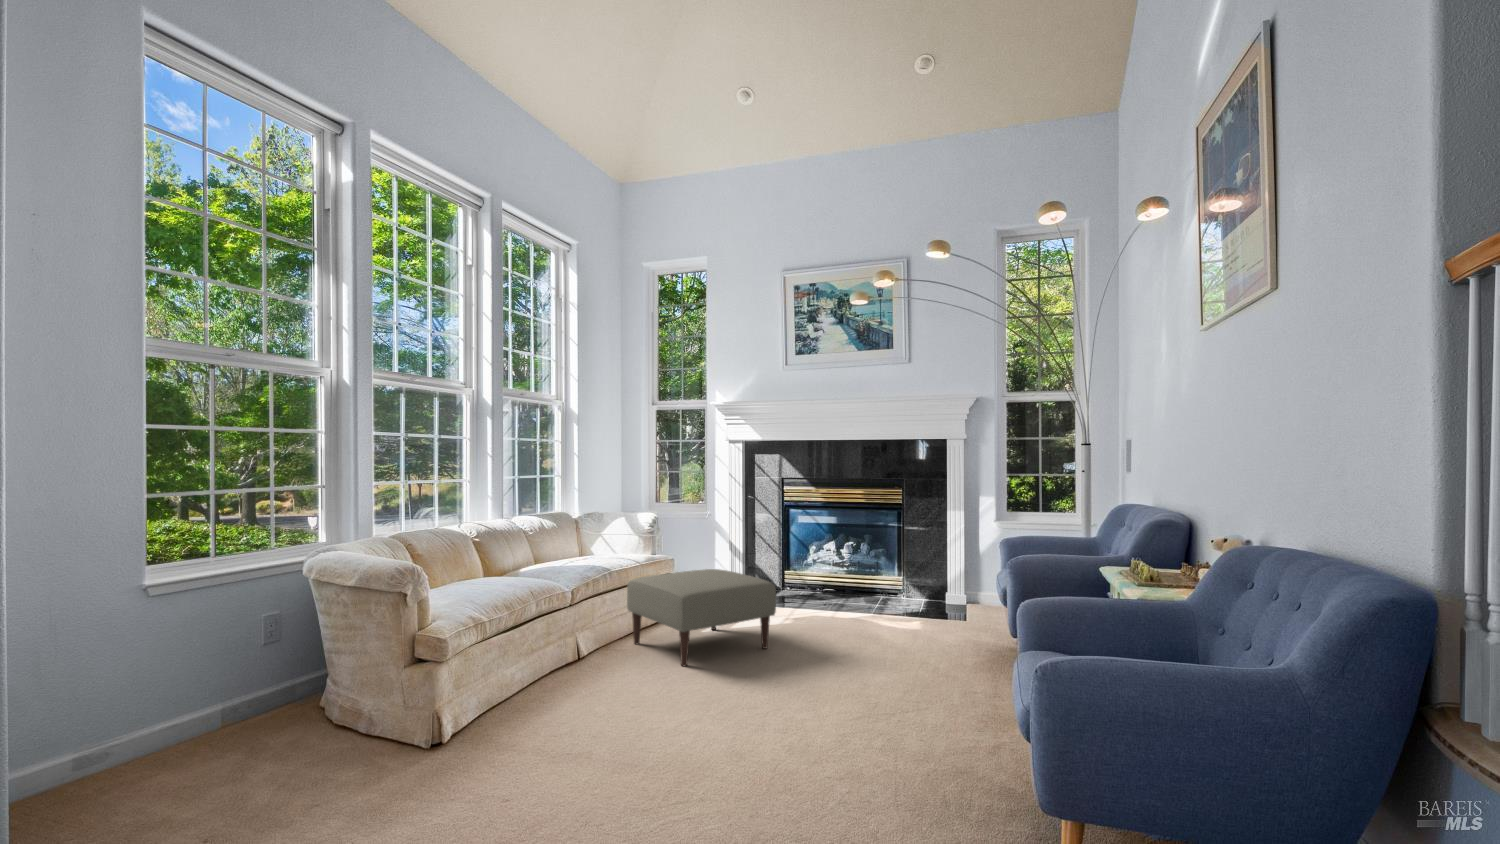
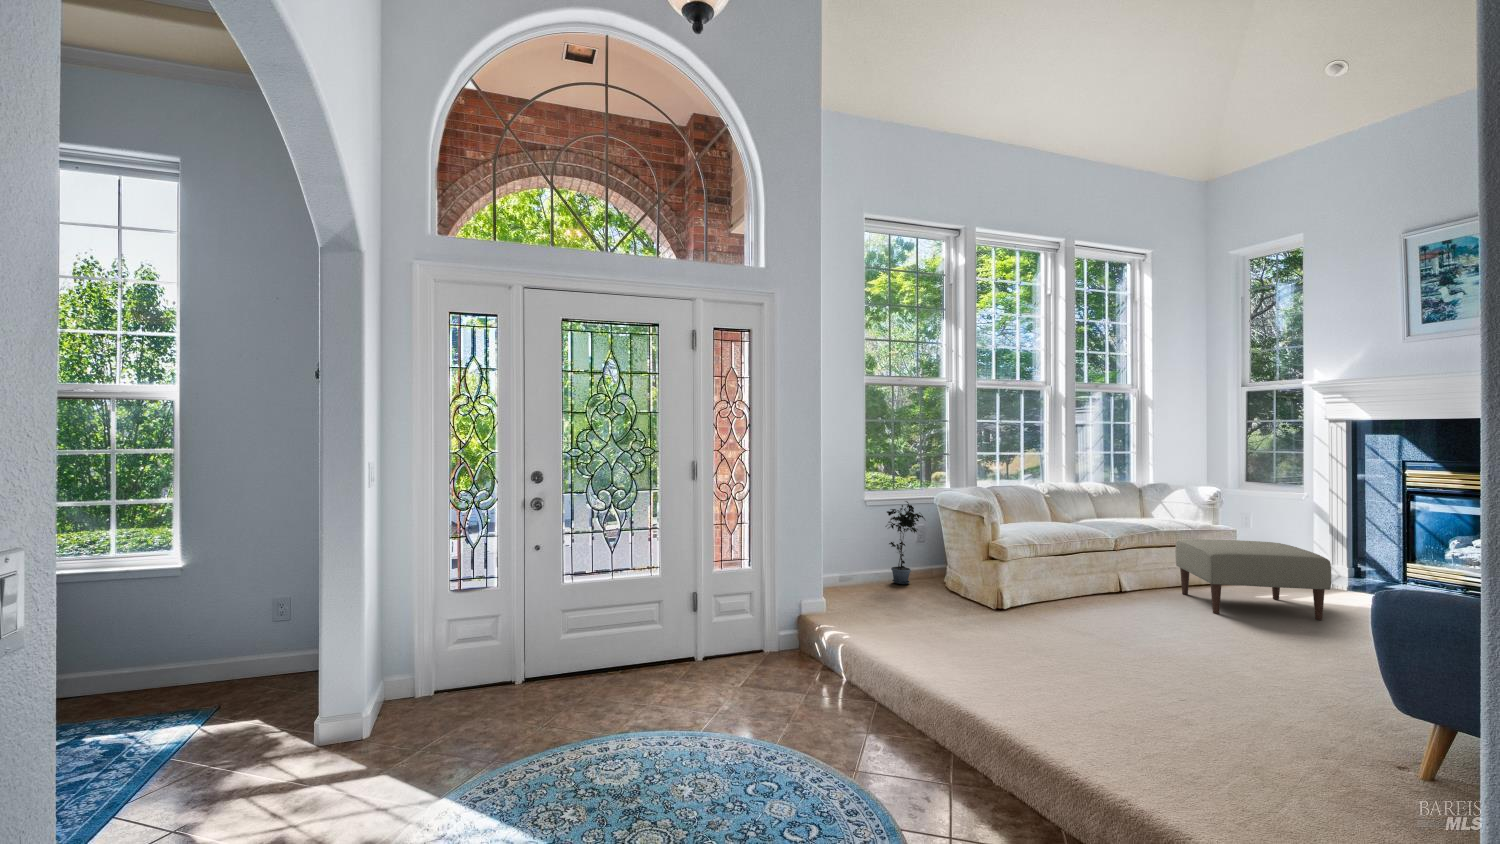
potted plant: none [194,575,287,736] -> present [887,501,925,584]

